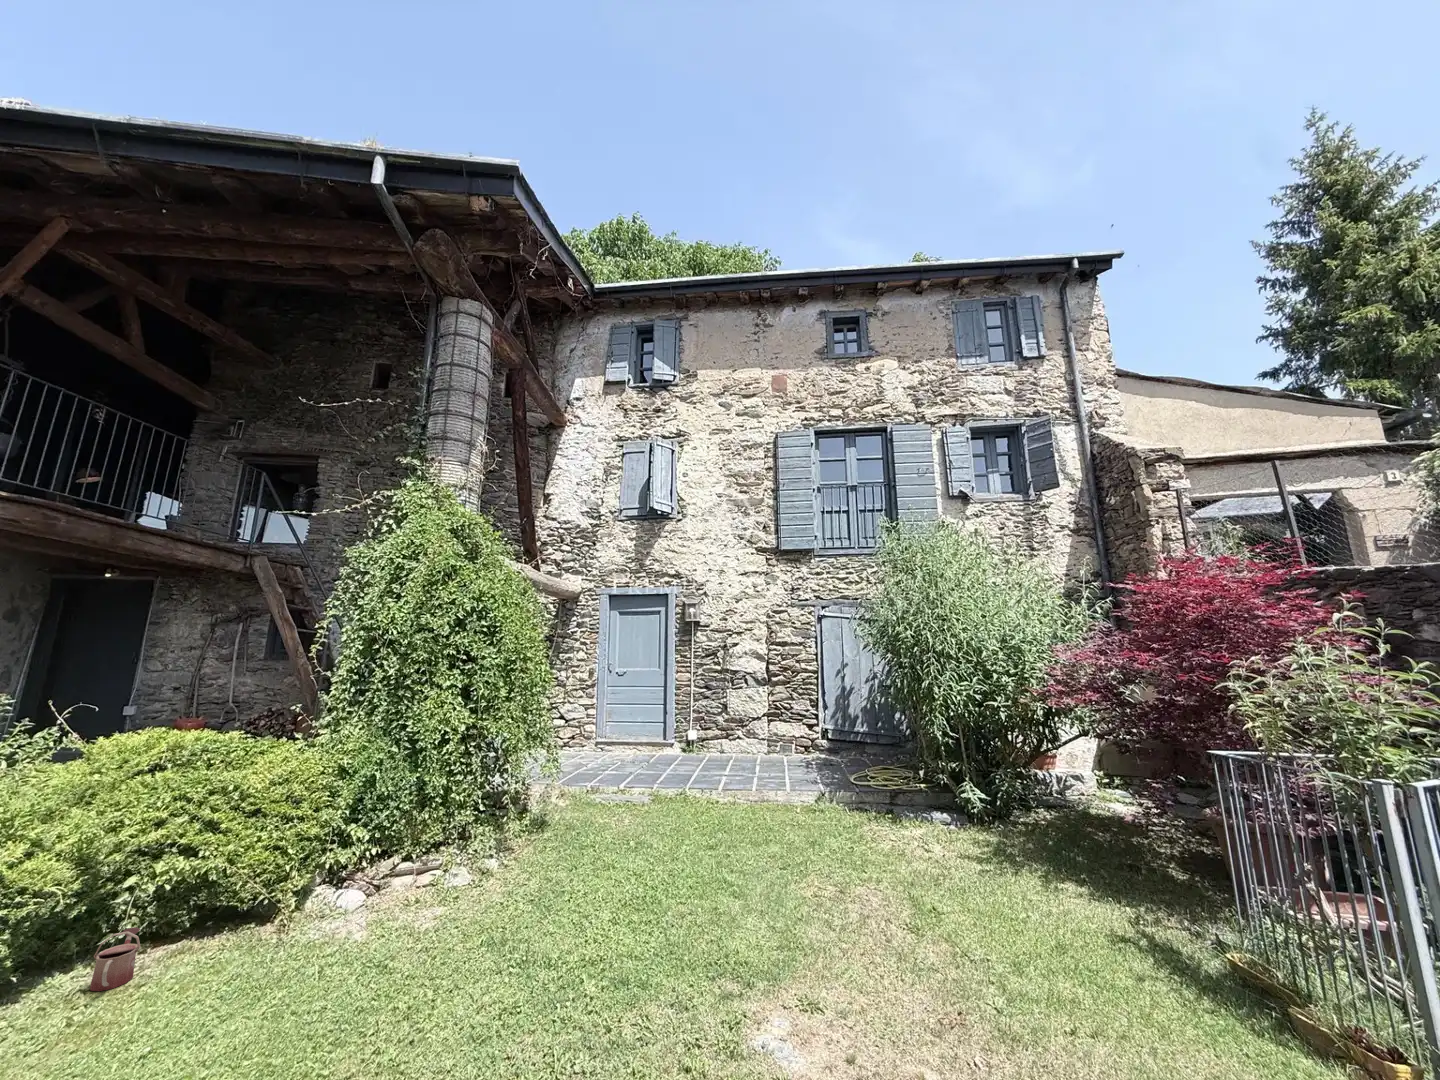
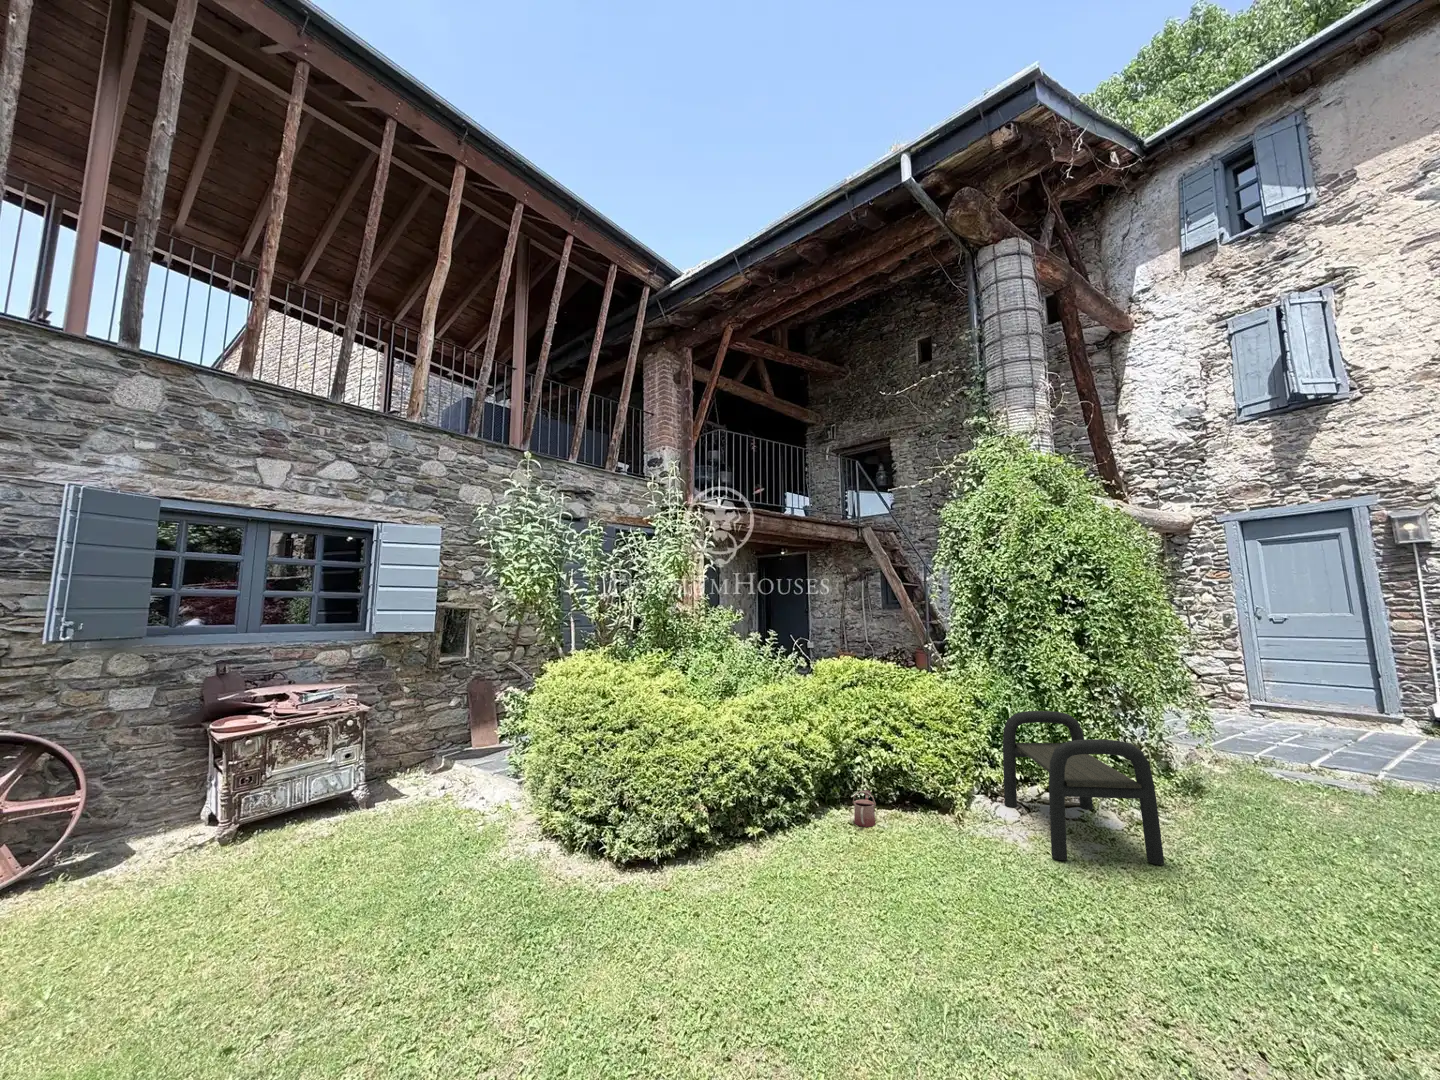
bench: none [351,771,498,943] -> present [1003,711,1164,865]

